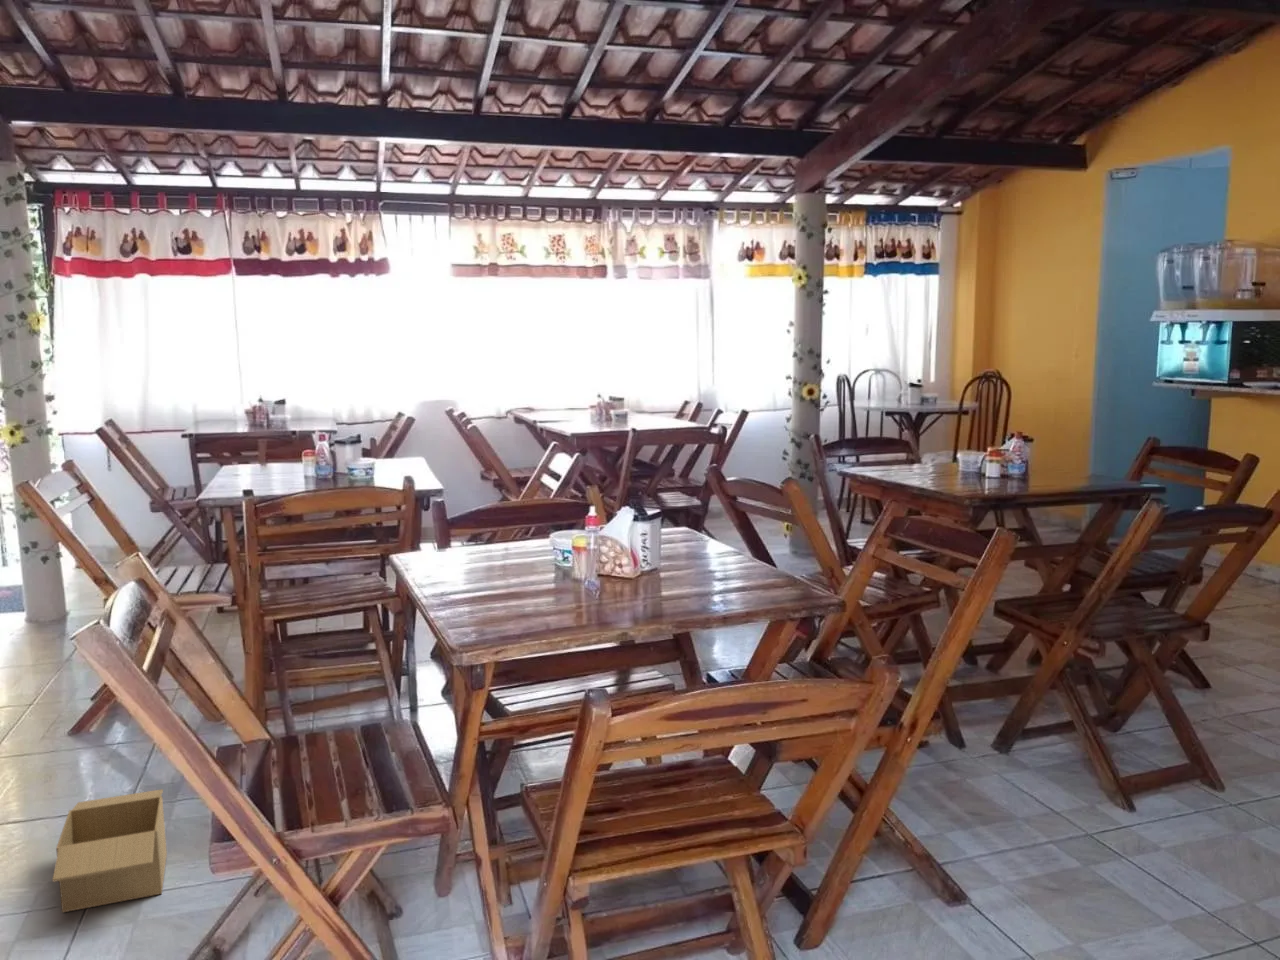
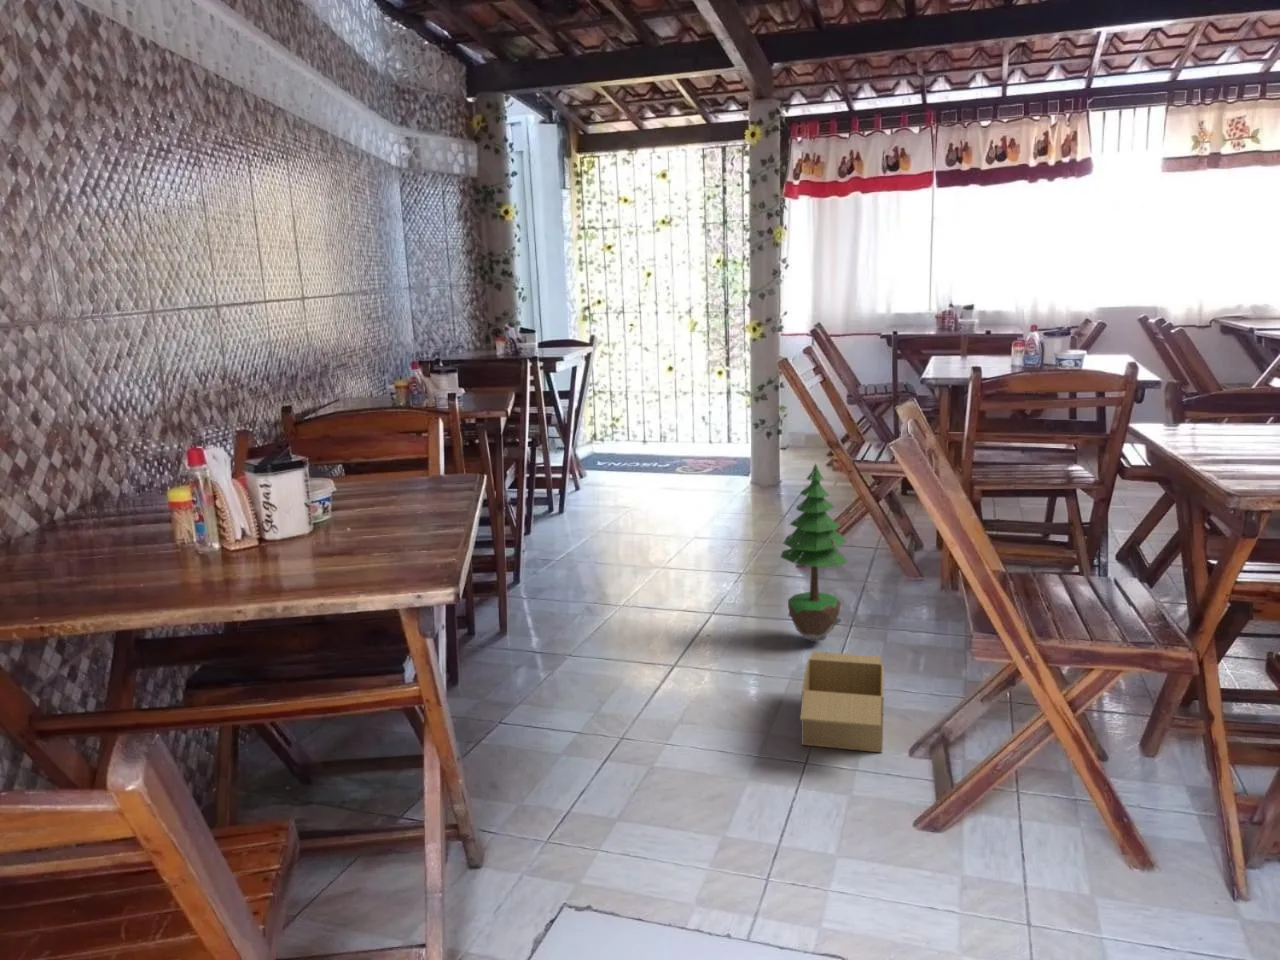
potted tree: none [36,584,126,794] -> present [781,464,848,642]

